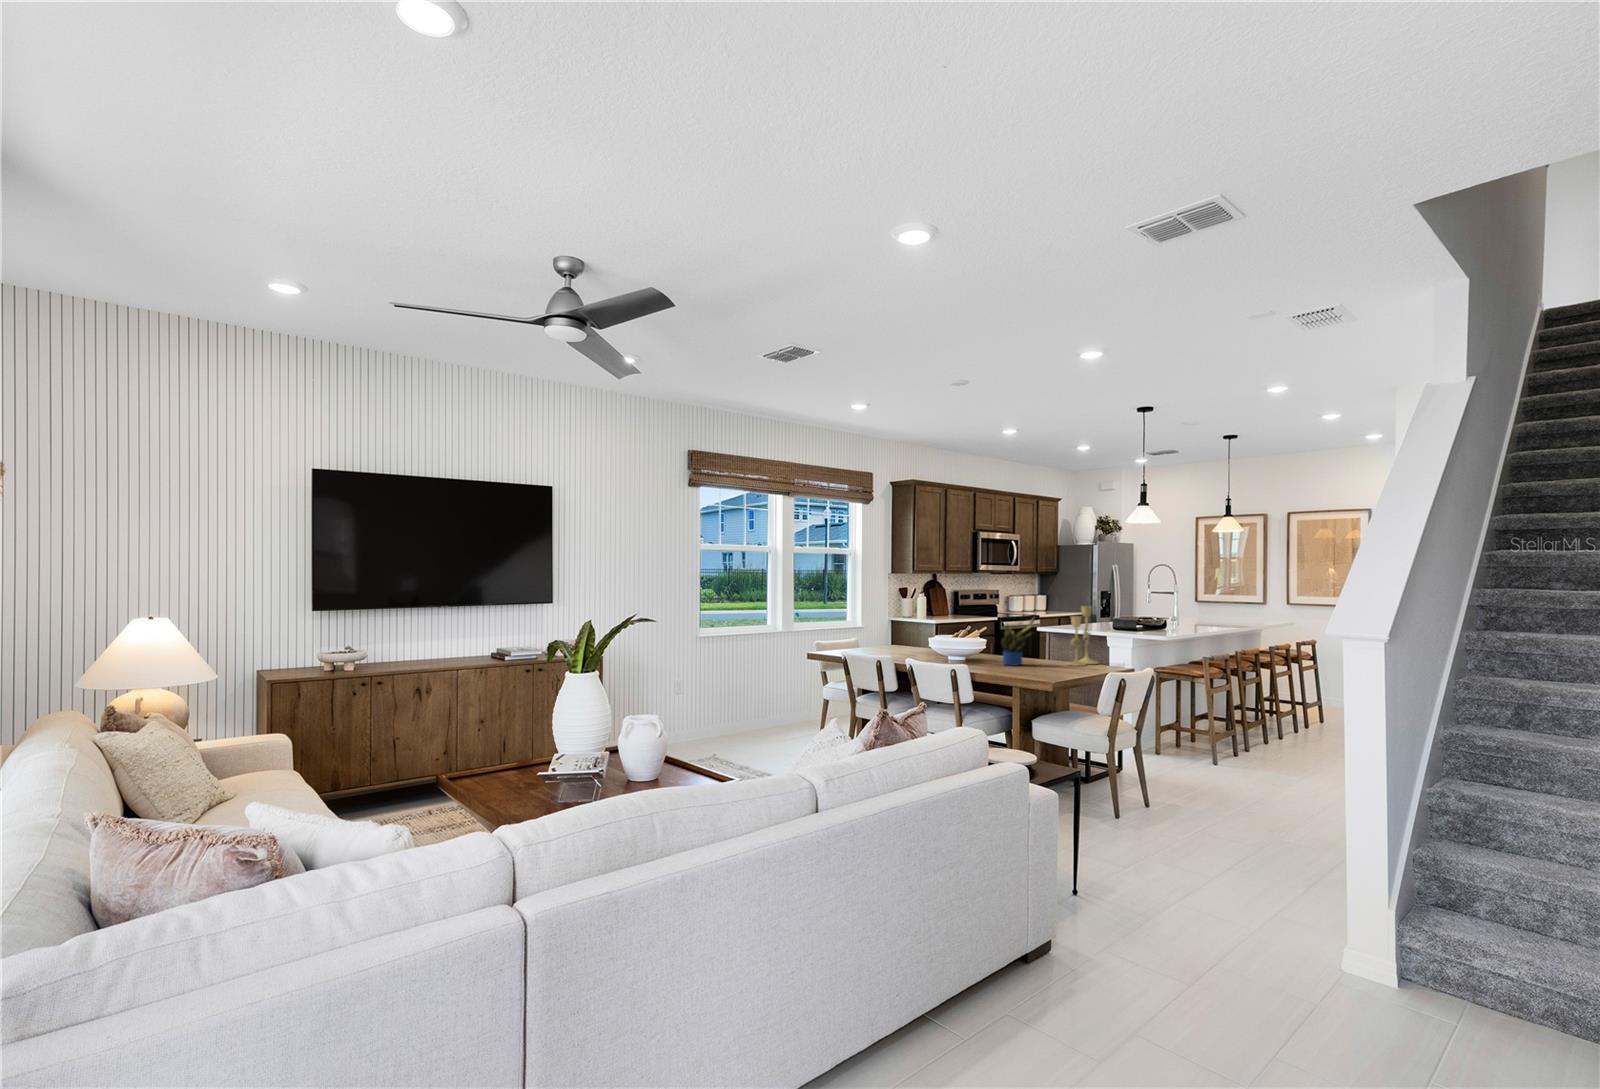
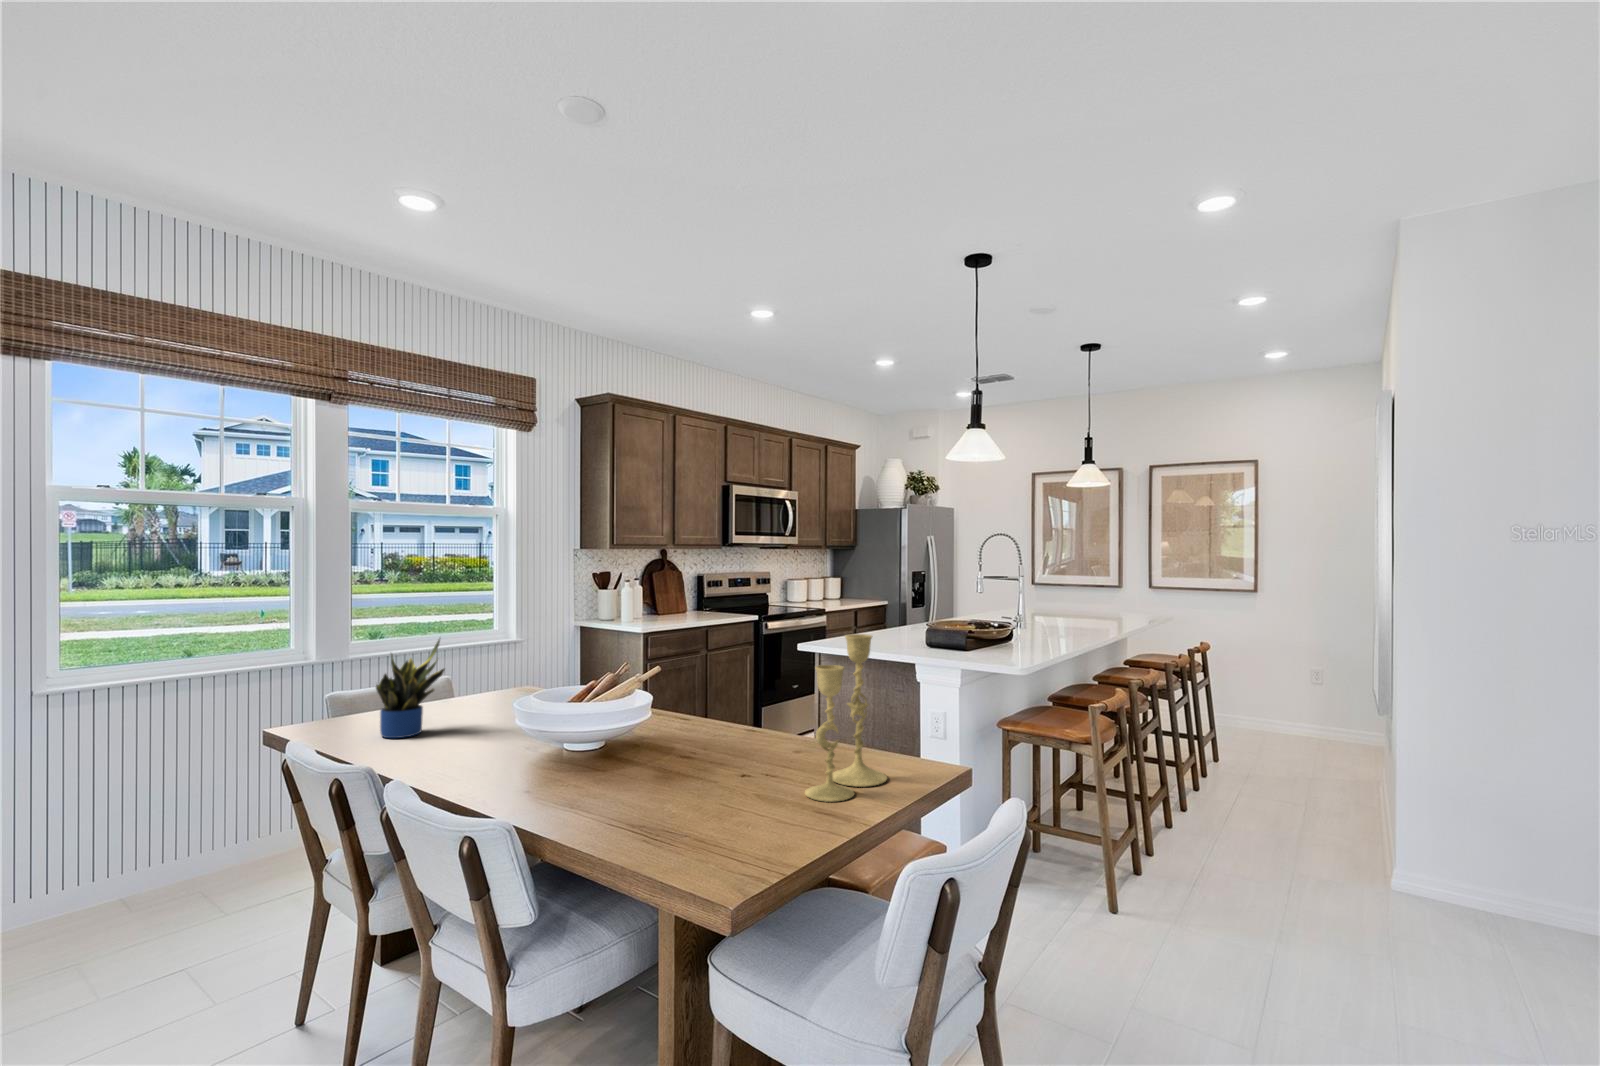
potted plant: present [1002,616,1036,666] -> present [376,639,445,738]

